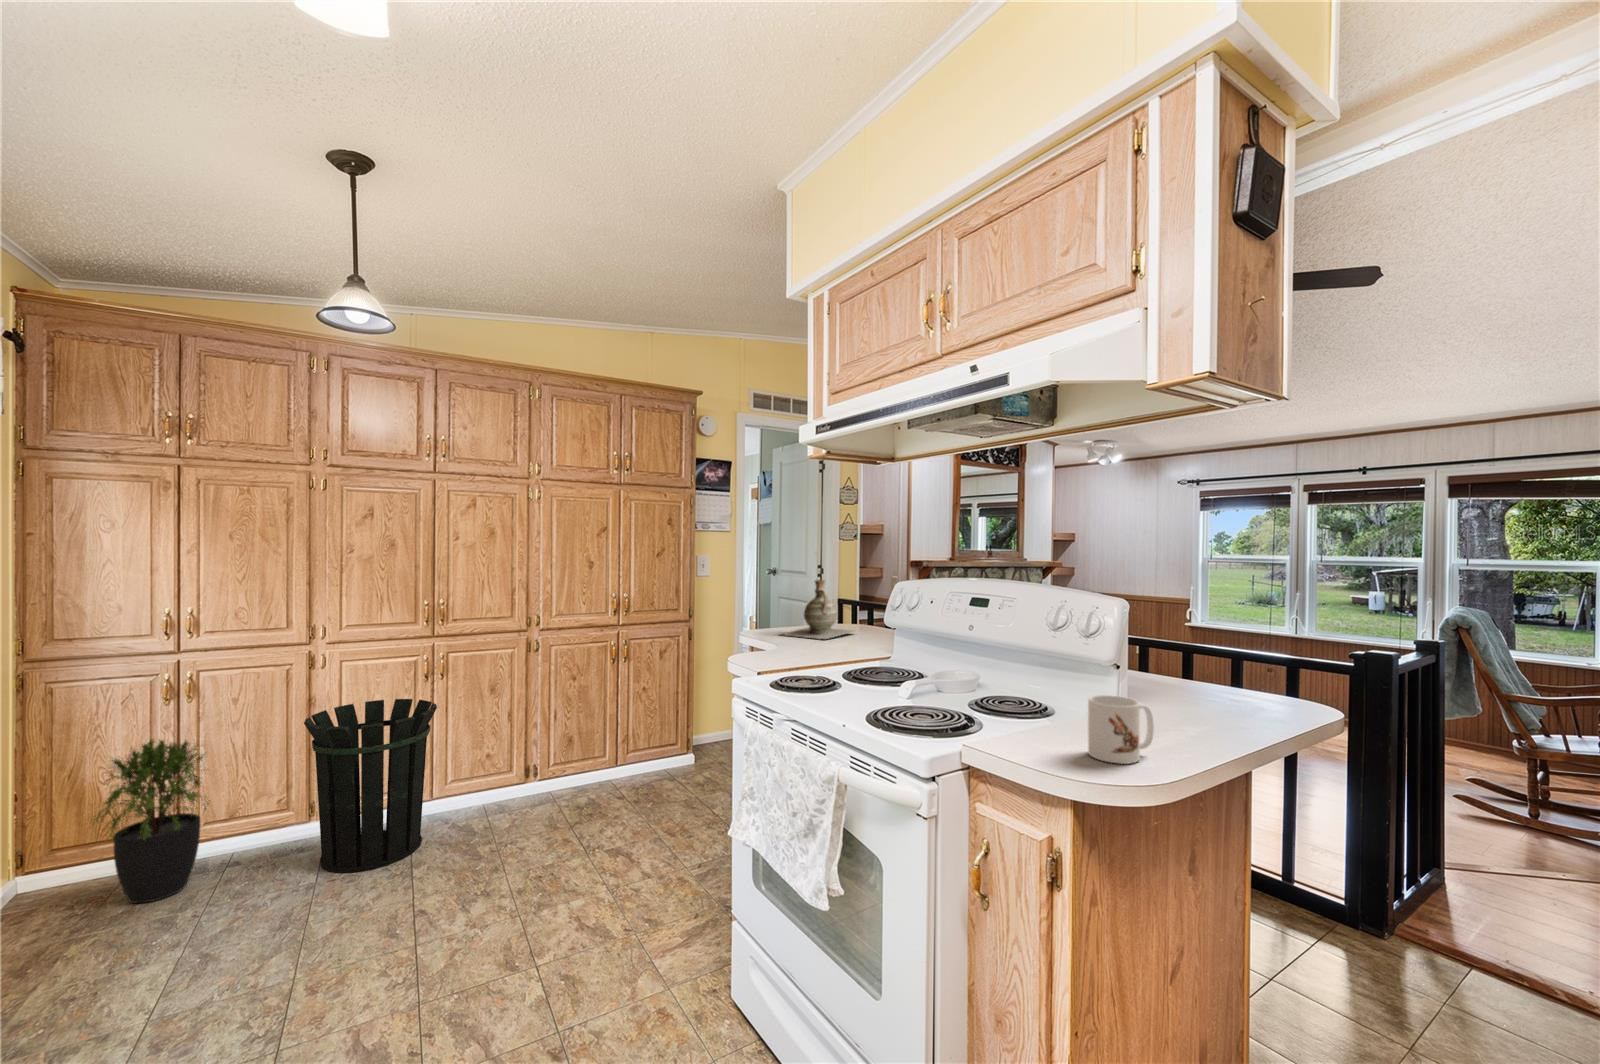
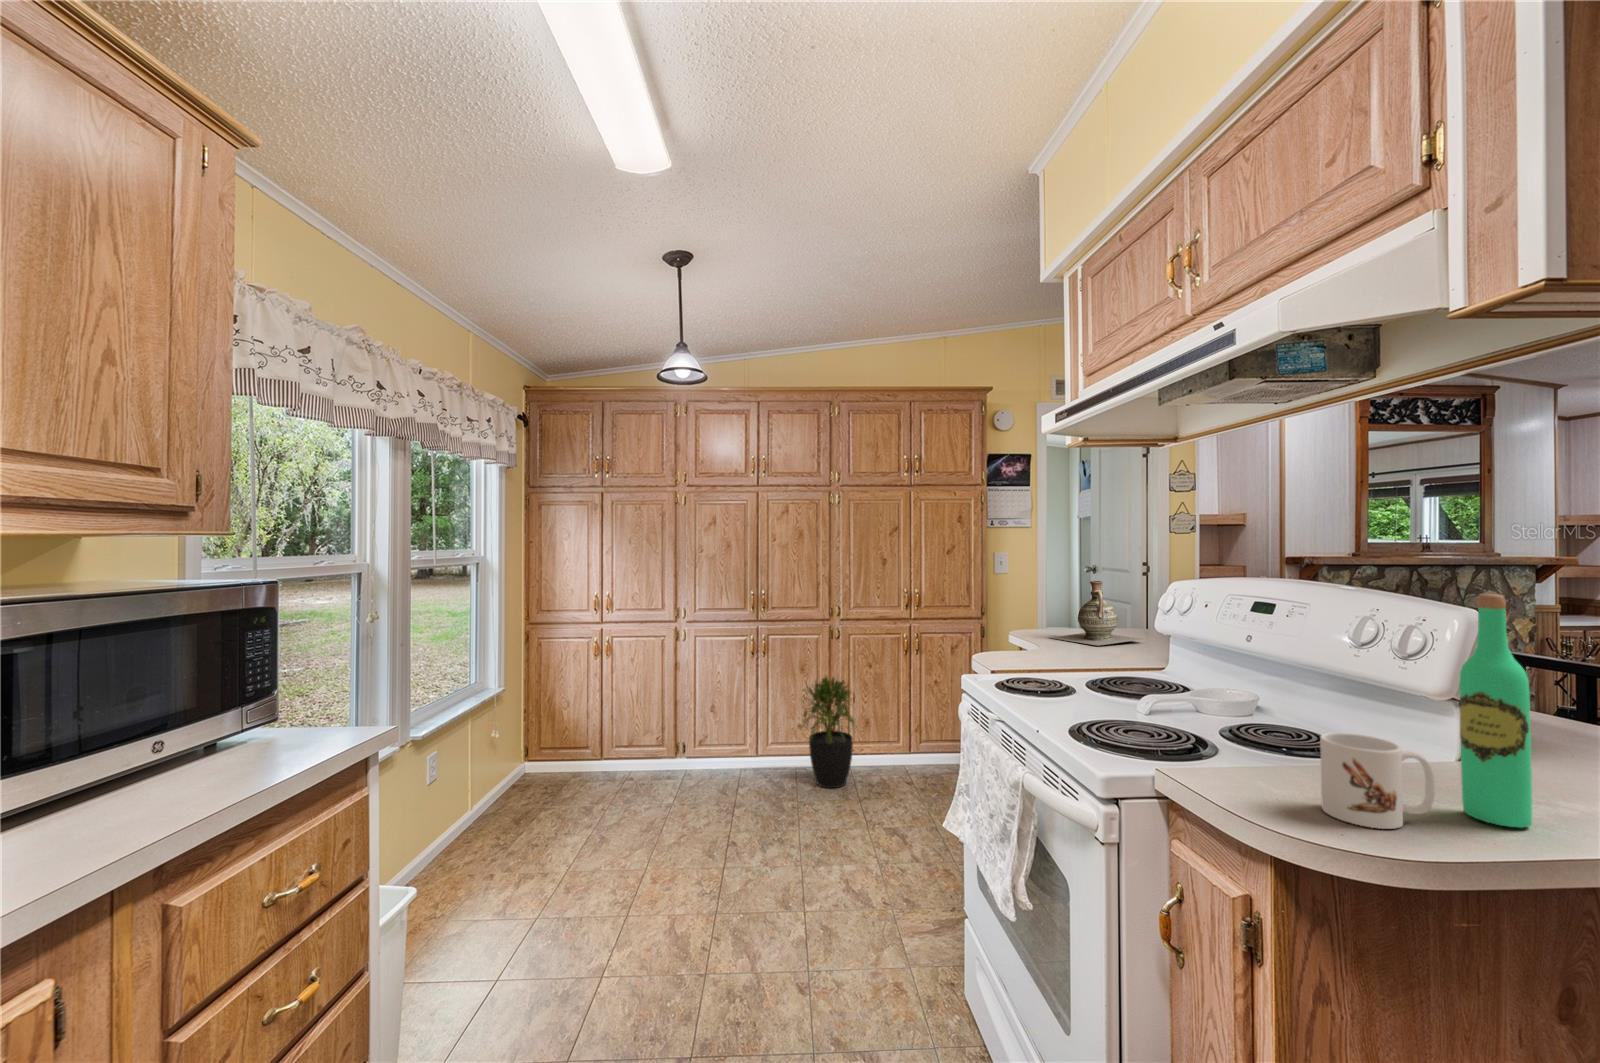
wine bottle: none [1157,587,1195,748] -> present [1459,594,1532,828]
waste bin: present [304,699,437,873] -> none [667,670,757,802]
potted plant: present [93,739,209,903] -> present [801,676,857,788]

